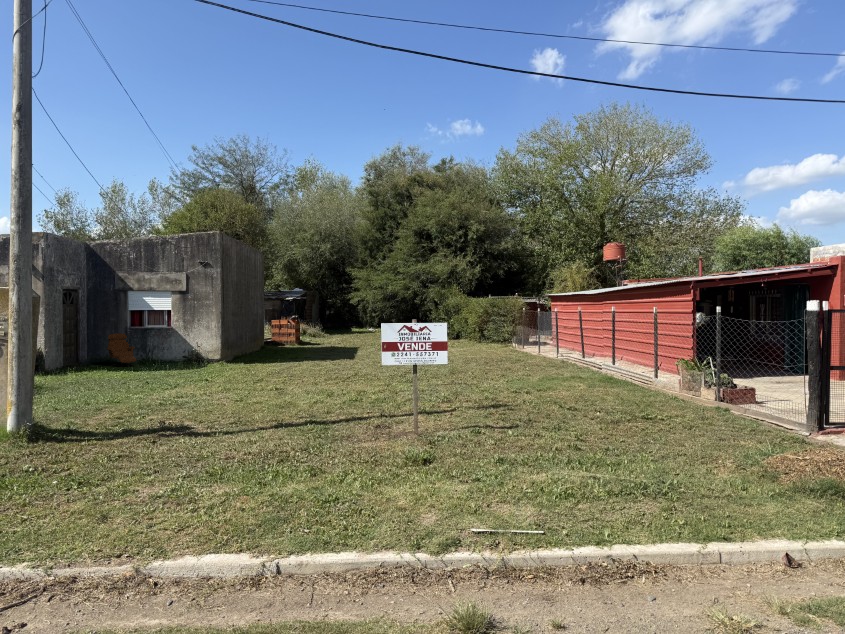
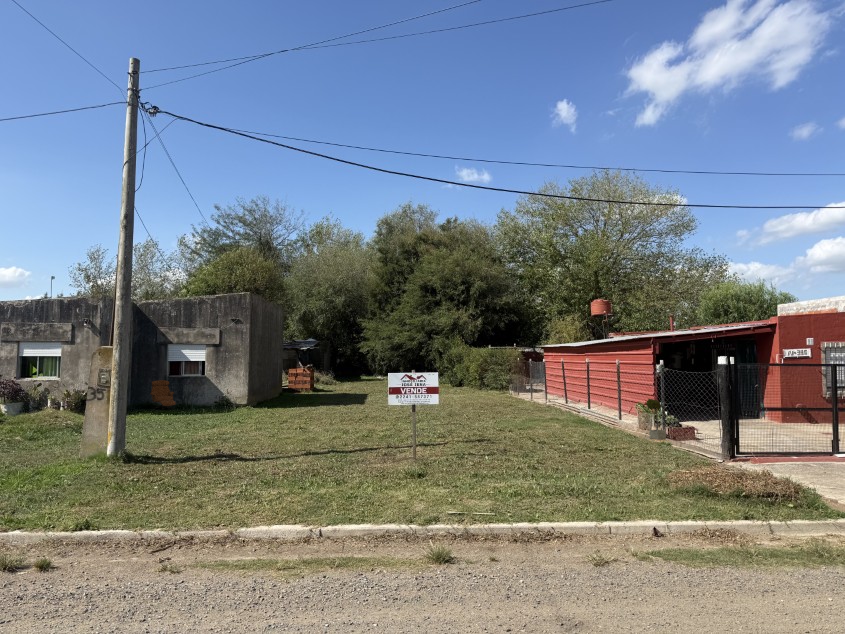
potted tree: none [698,354,721,405] -> present [646,399,666,440]

